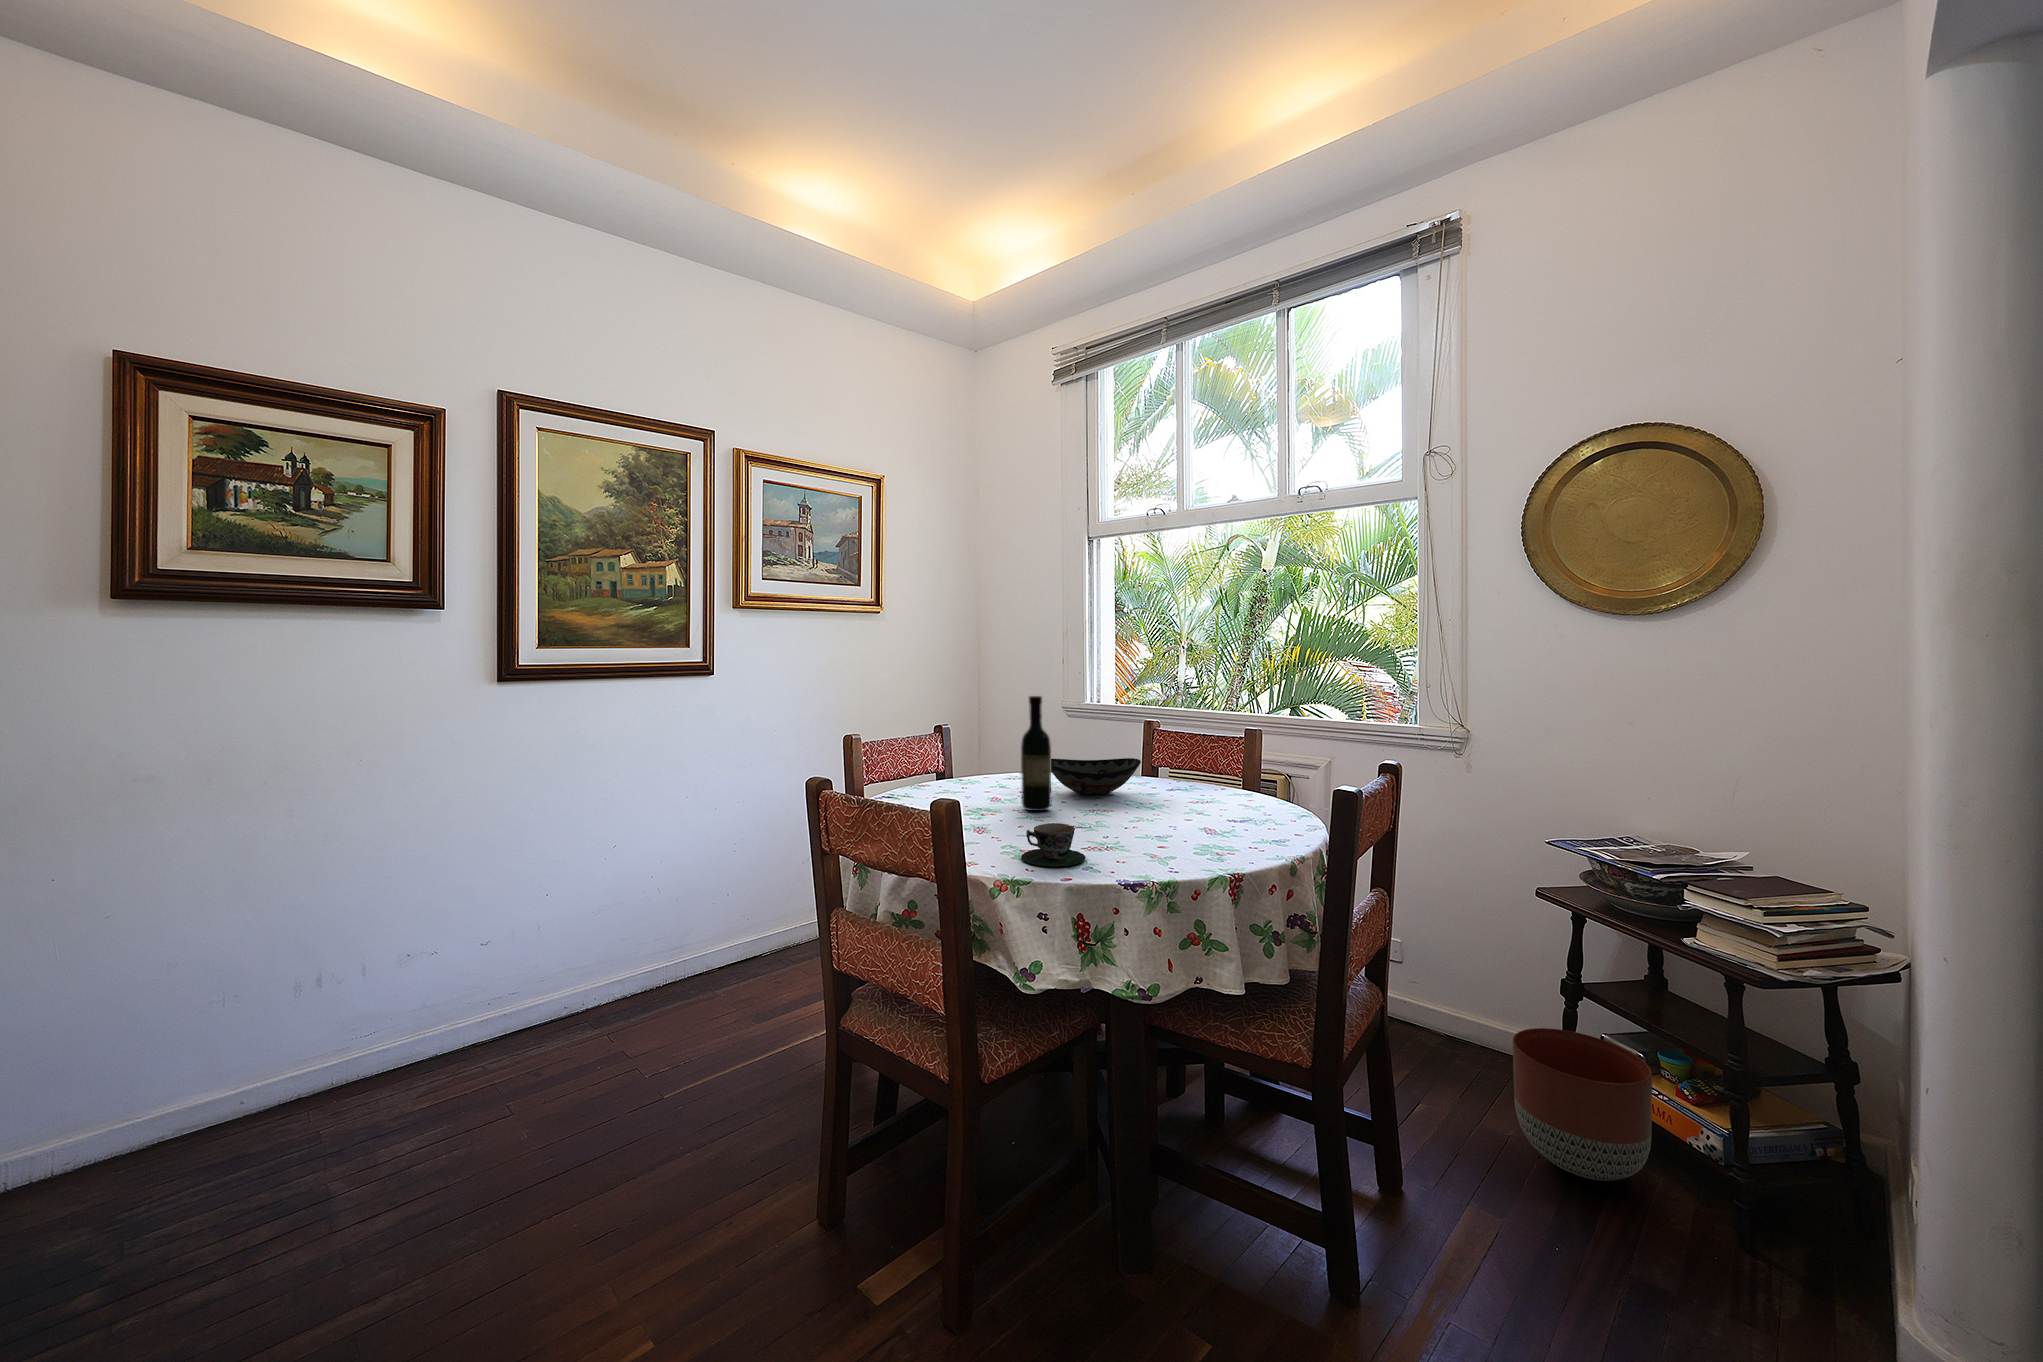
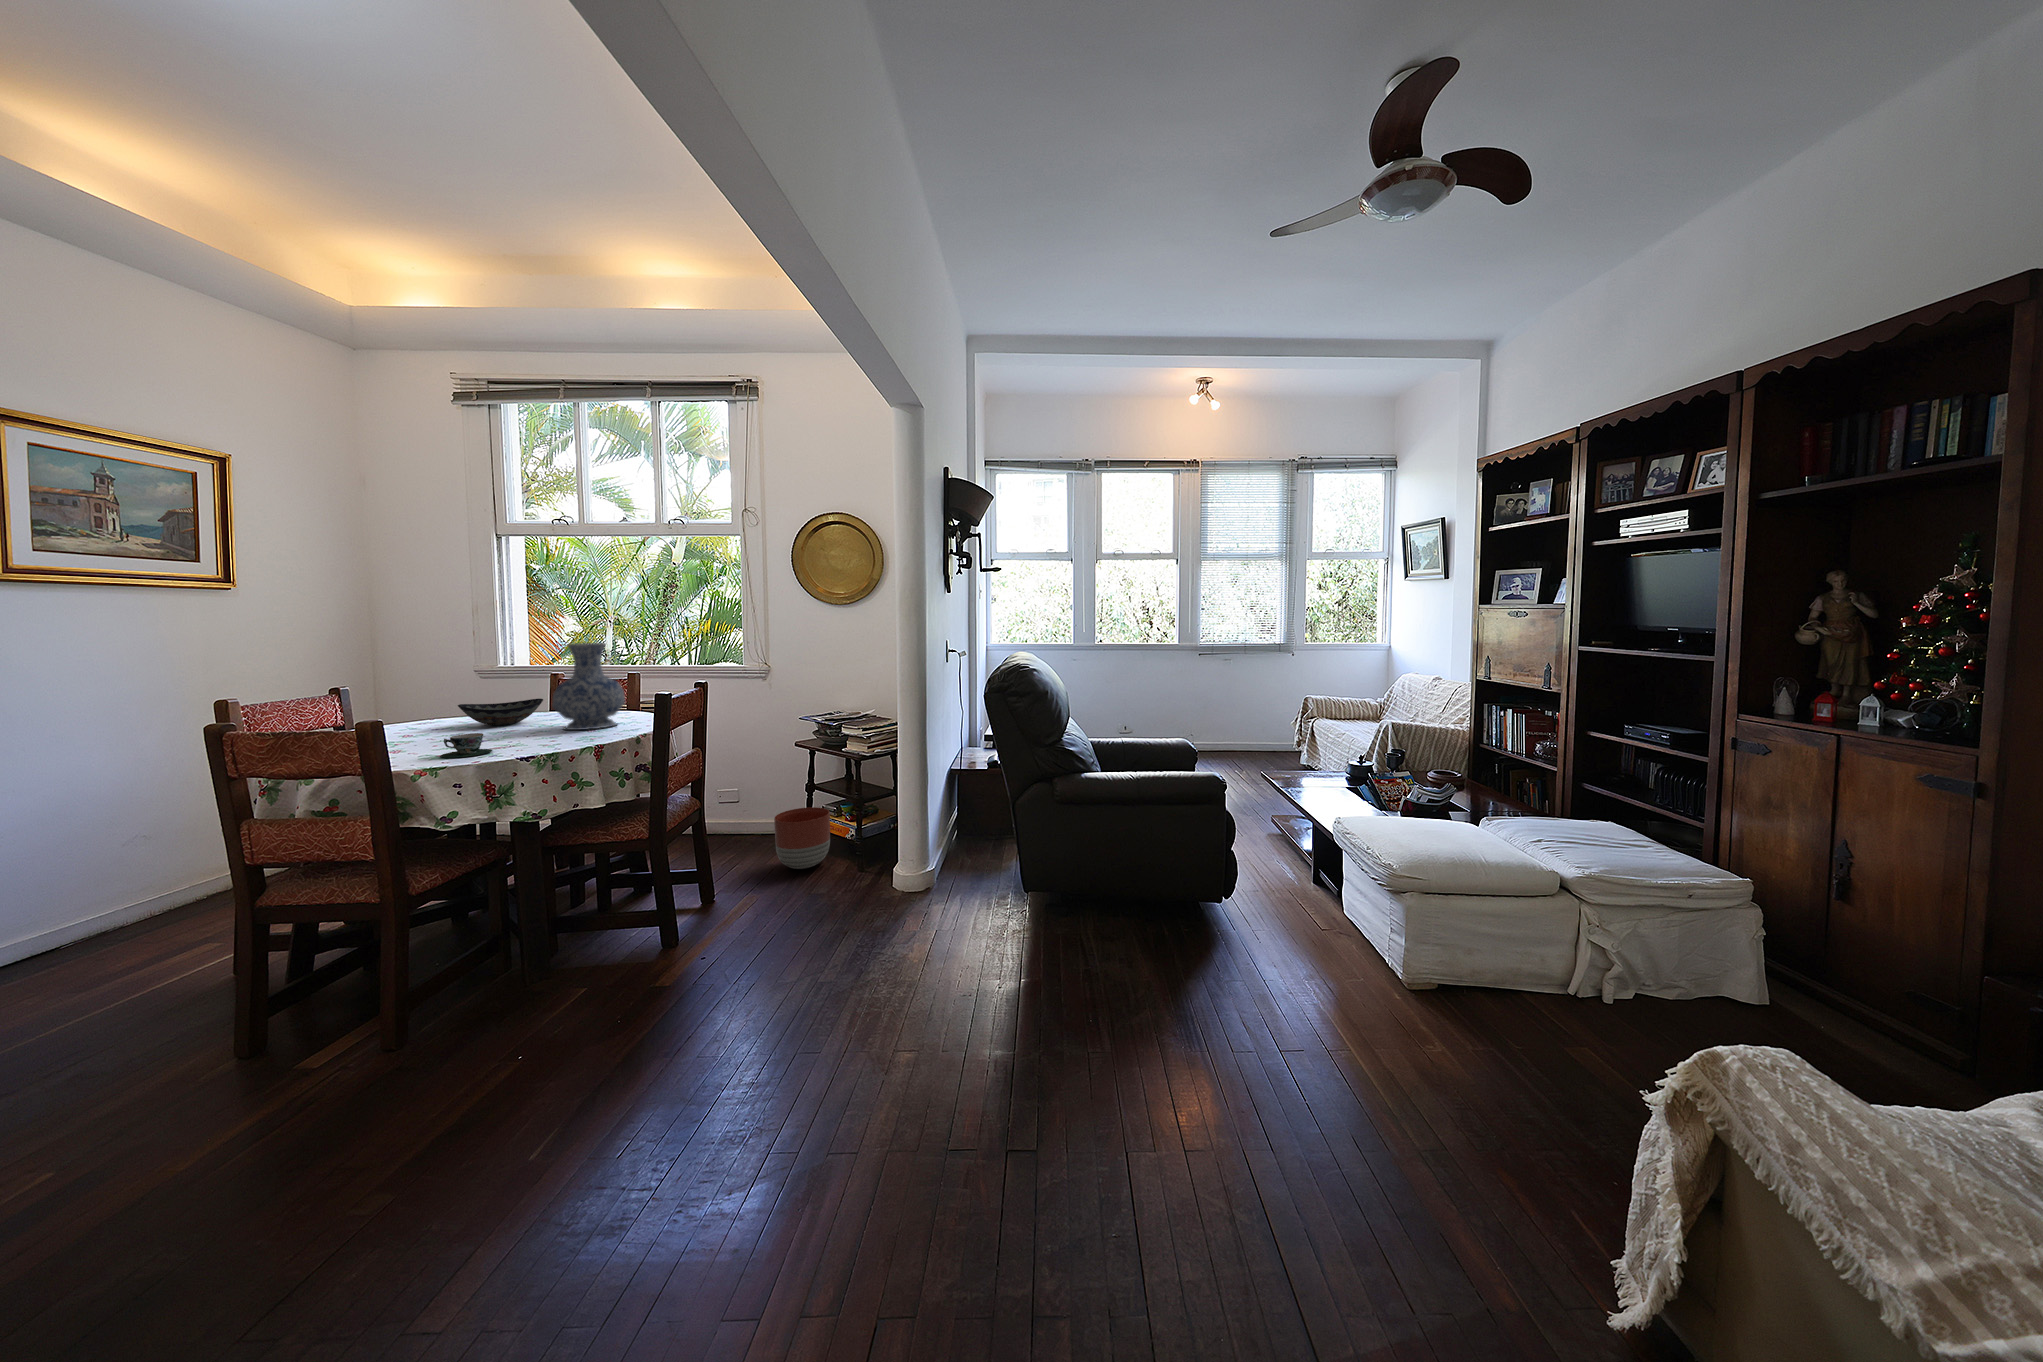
vase: none [1157,678,1261,827] -> present [552,643,625,730]
wine bottle: present [1021,696,1052,811] -> none [435,658,465,737]

